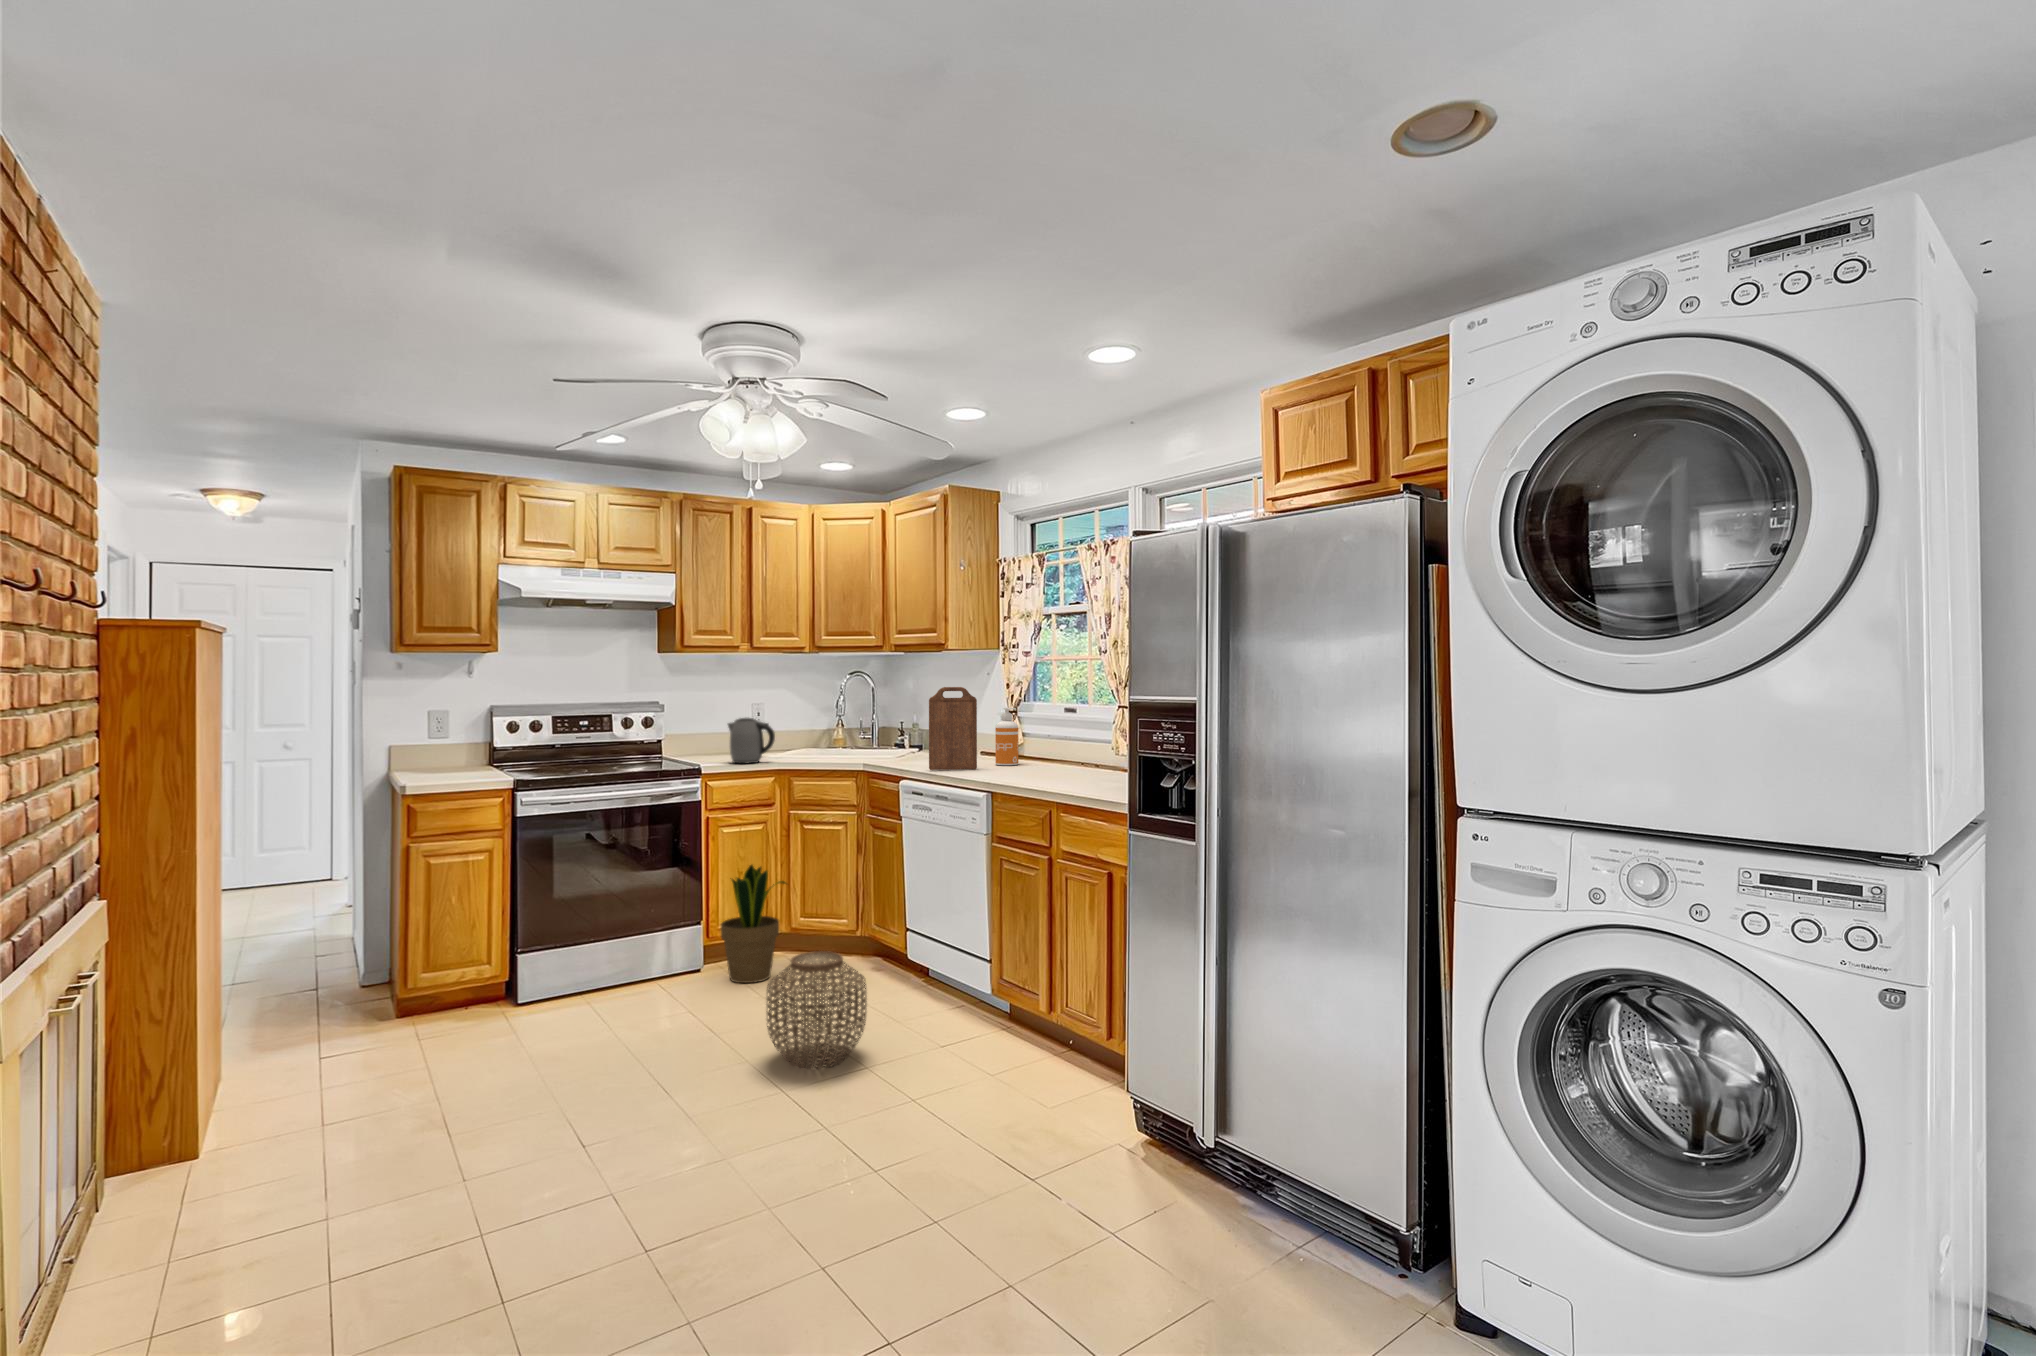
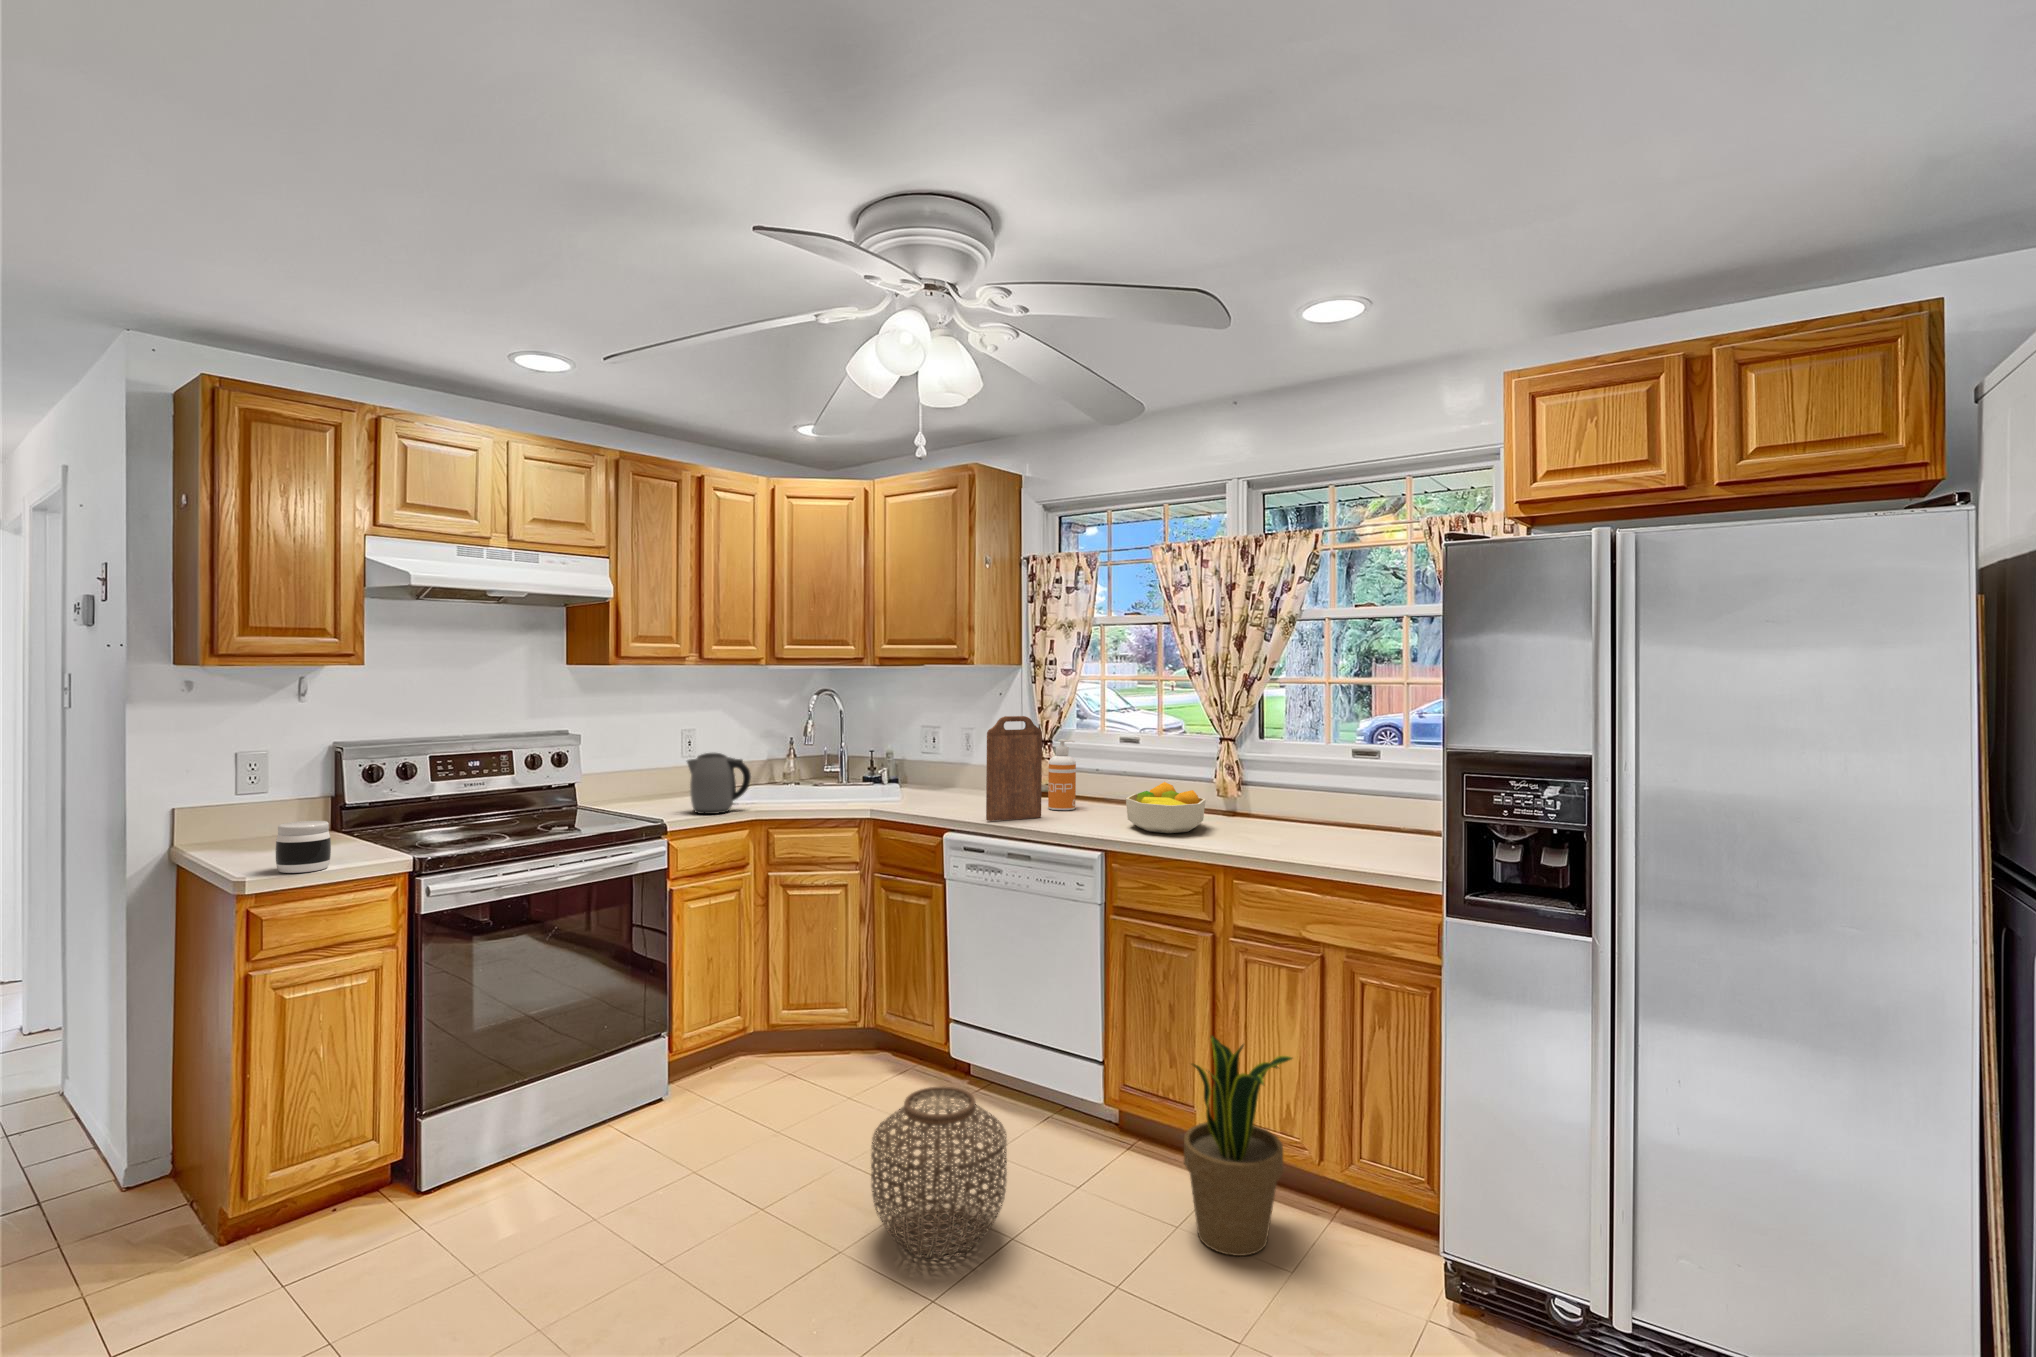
fruit bowl: none [1026,740,1089,778] -> present [1126,782,1206,833]
jar: none [430,753,464,785] -> present [276,821,331,873]
potted plant: present [721,865,786,983] -> present [1184,1036,1292,1256]

